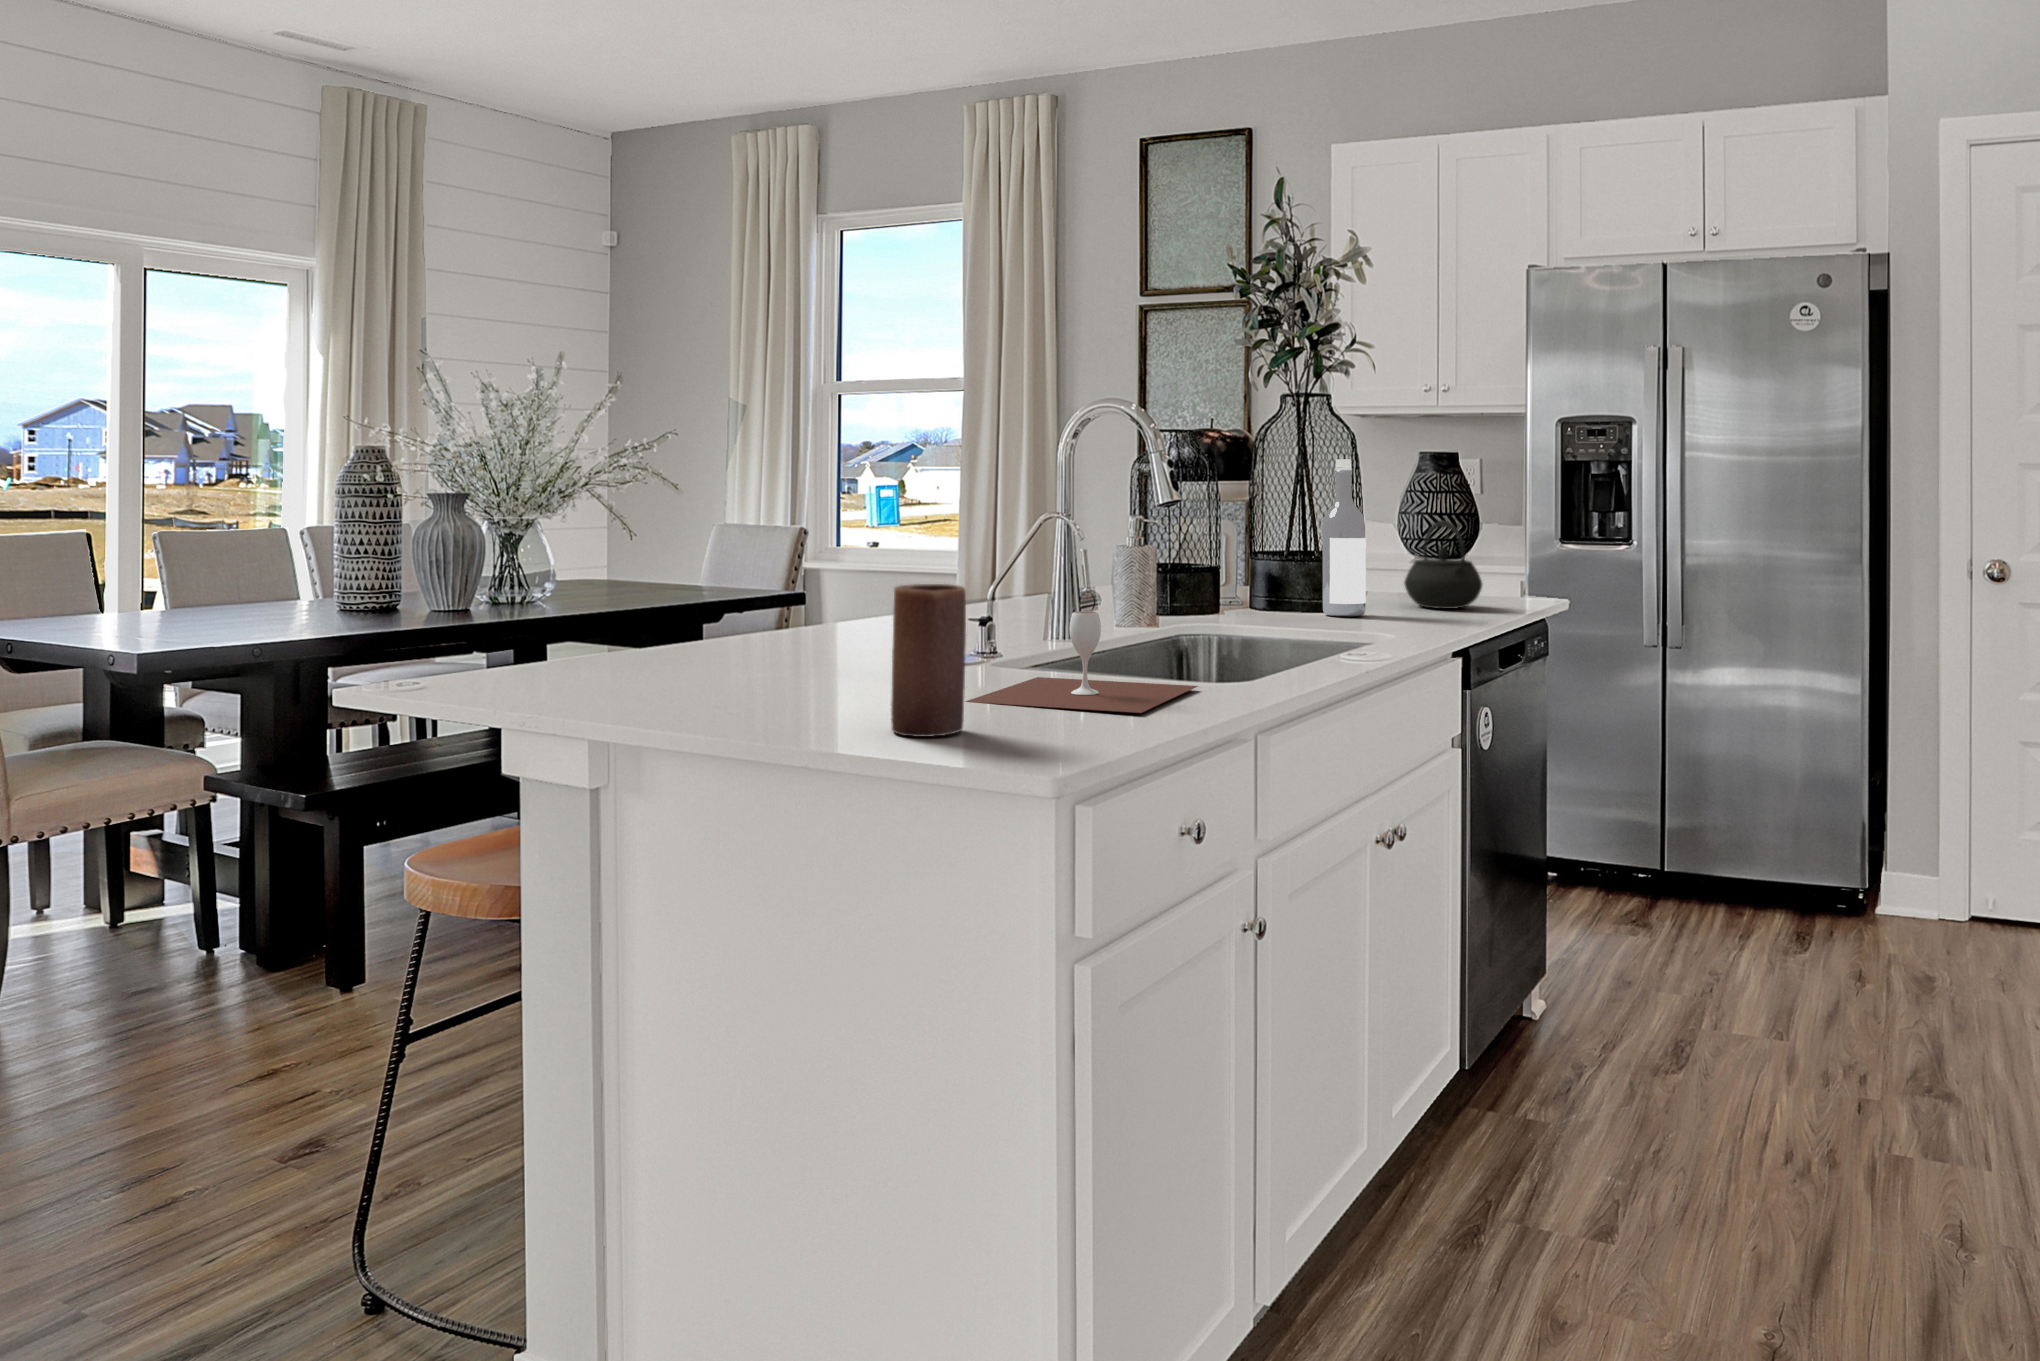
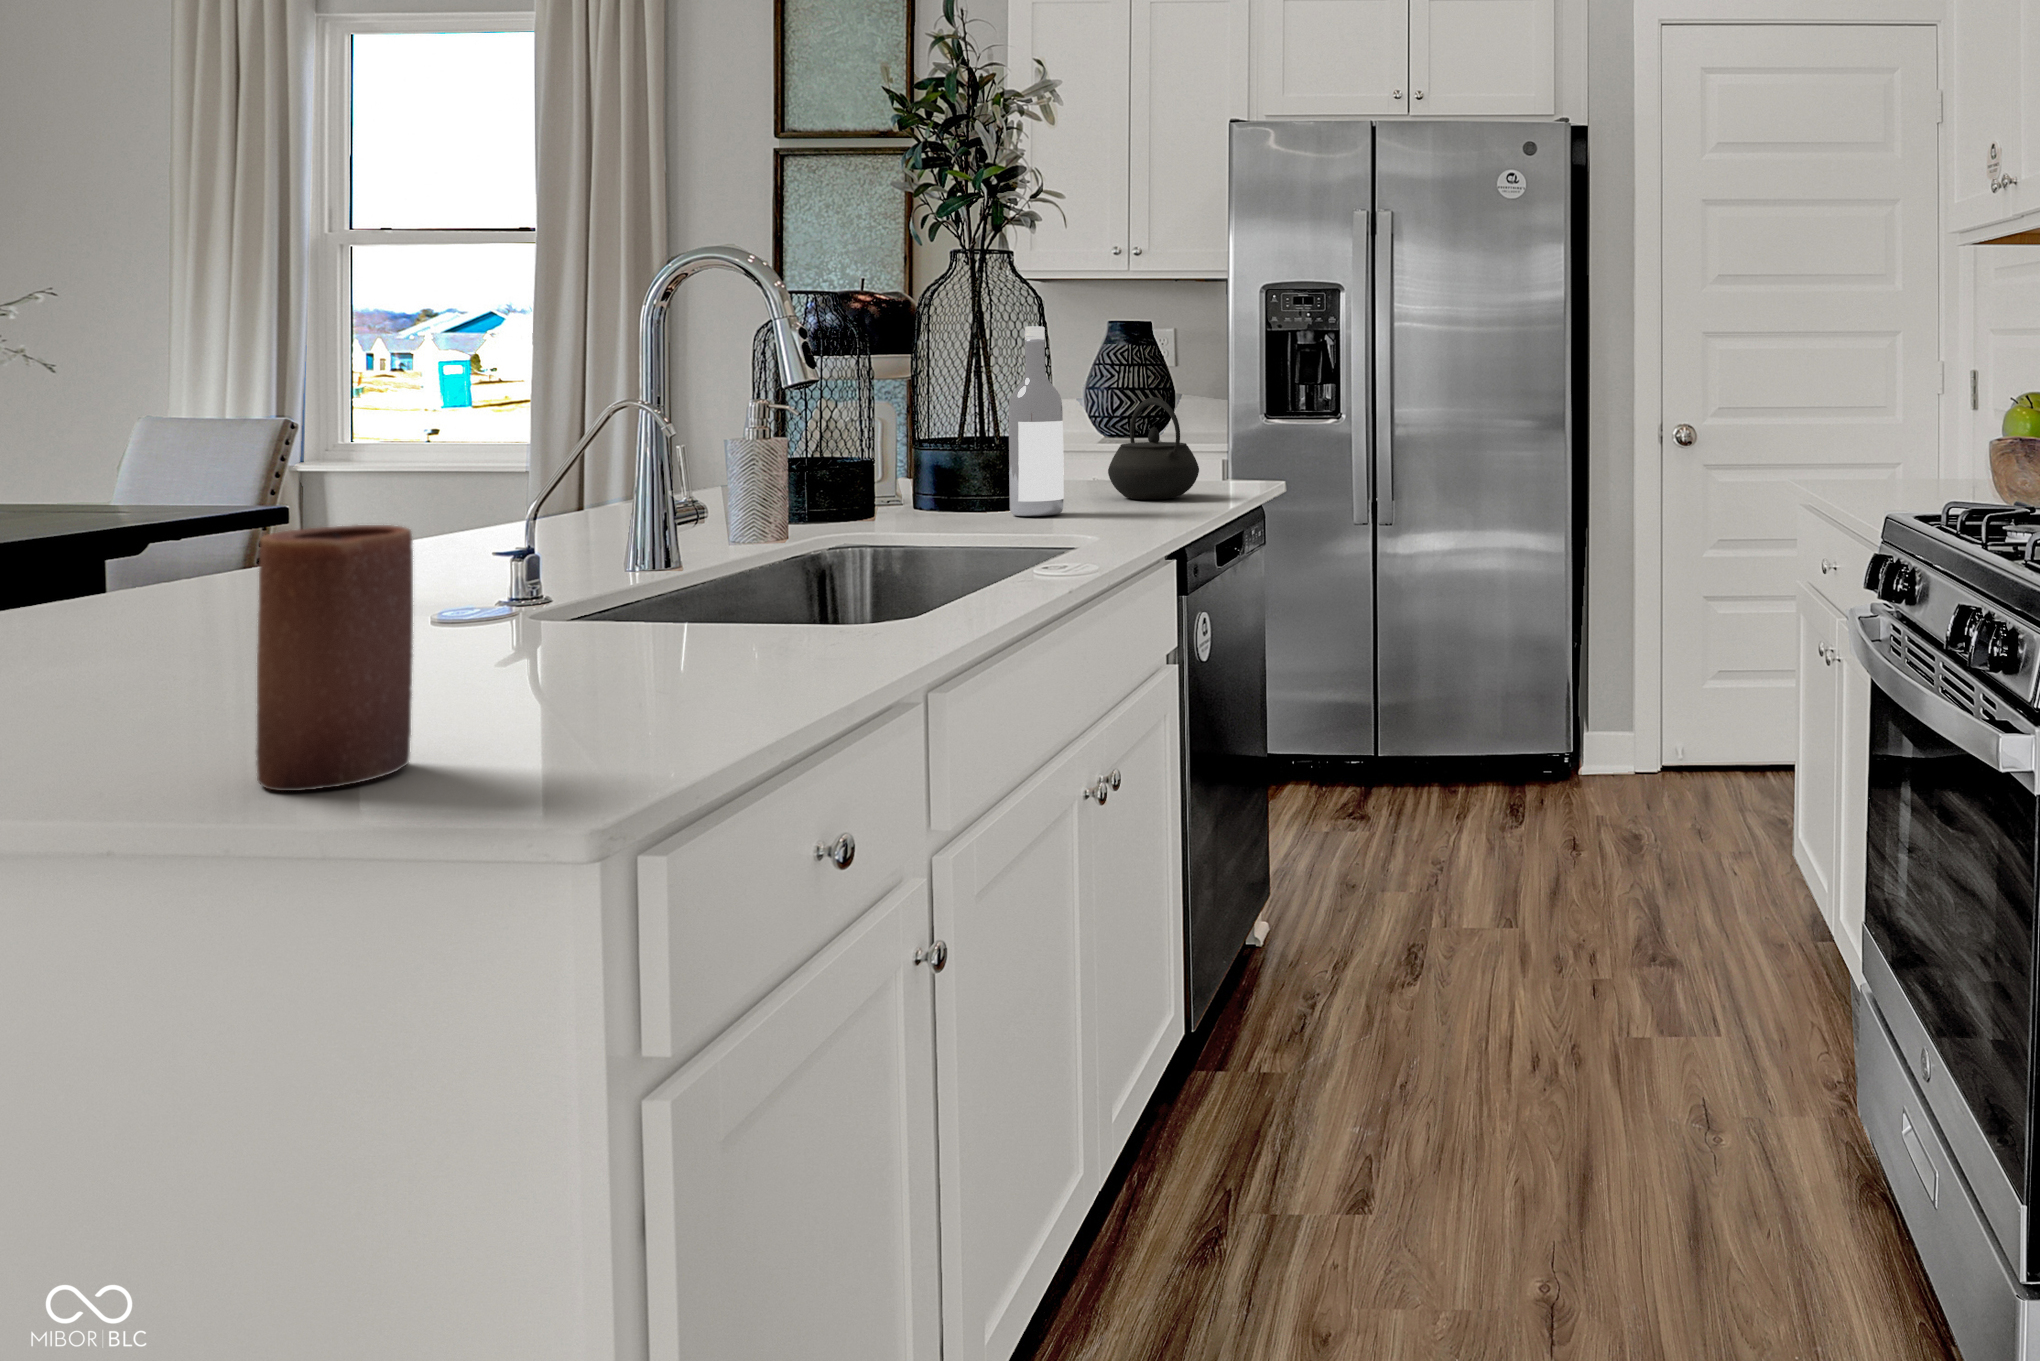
wine glass: present [965,611,1198,713] -> none [433,545,839,703]

